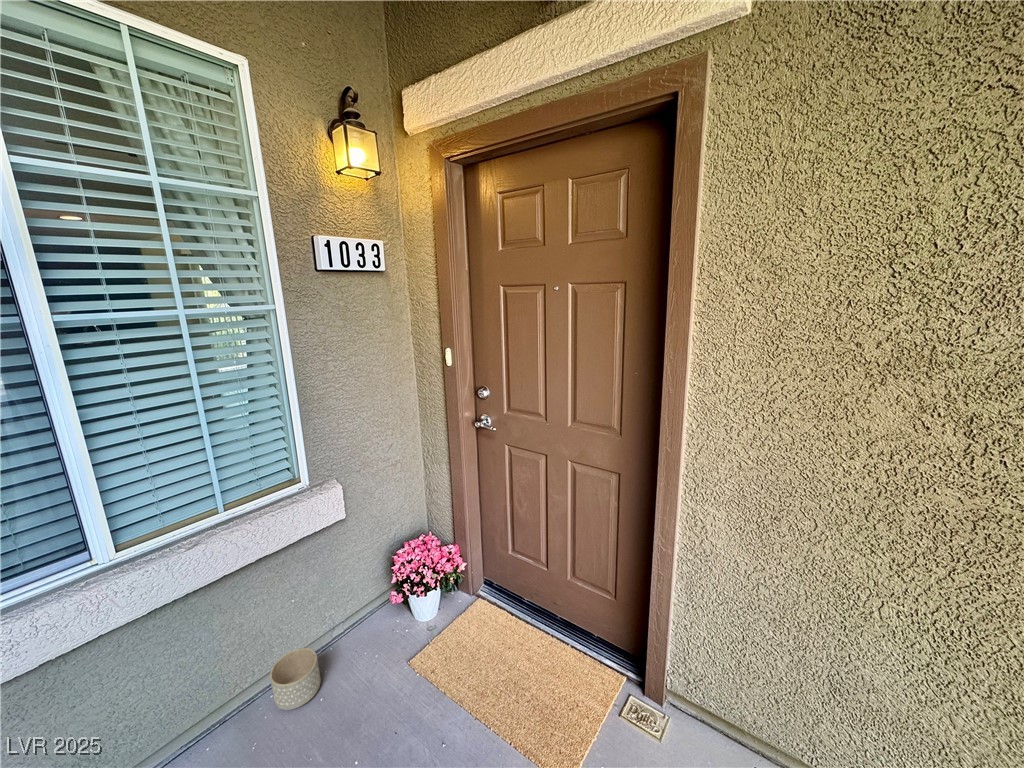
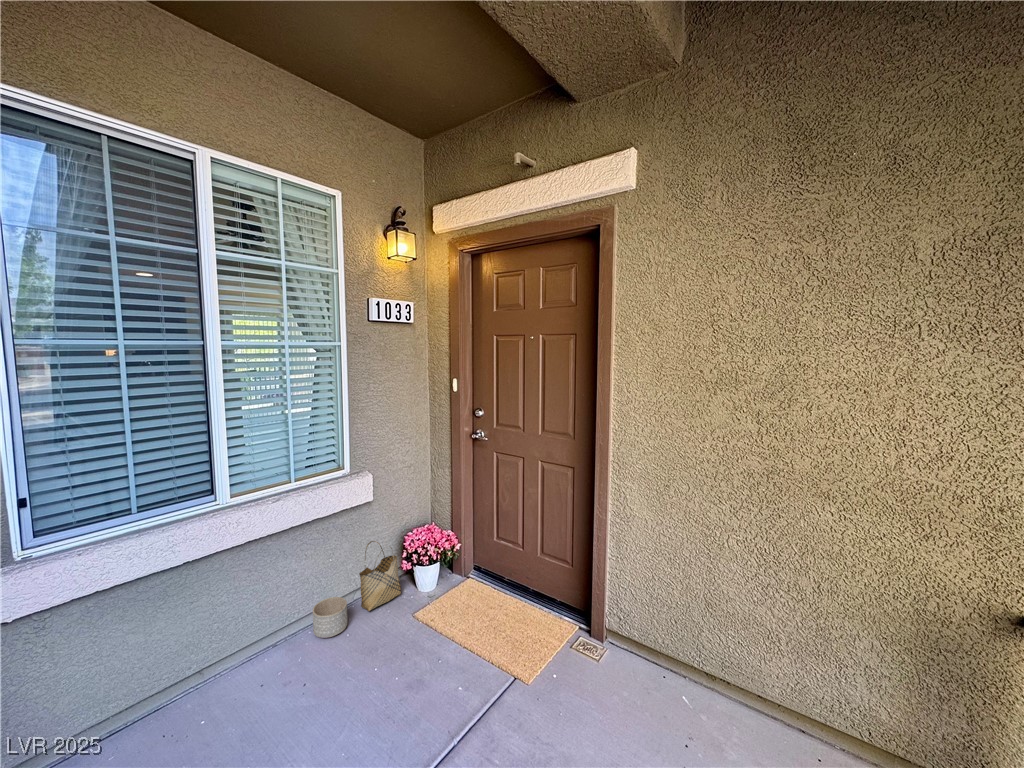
woven basket: none [333,567,392,660] -> present [359,541,401,611]

